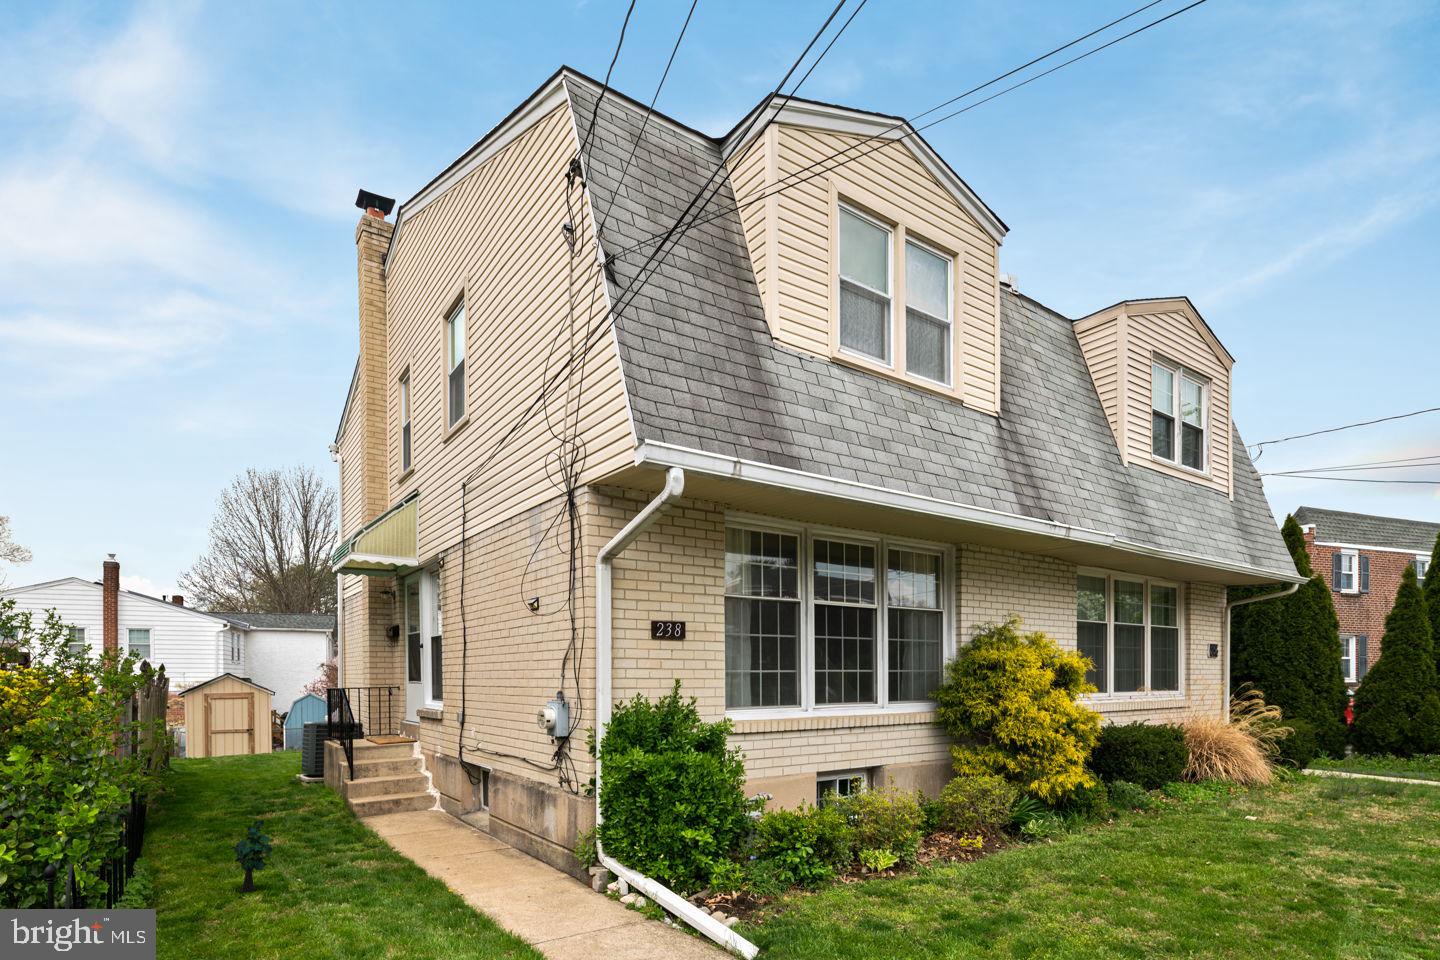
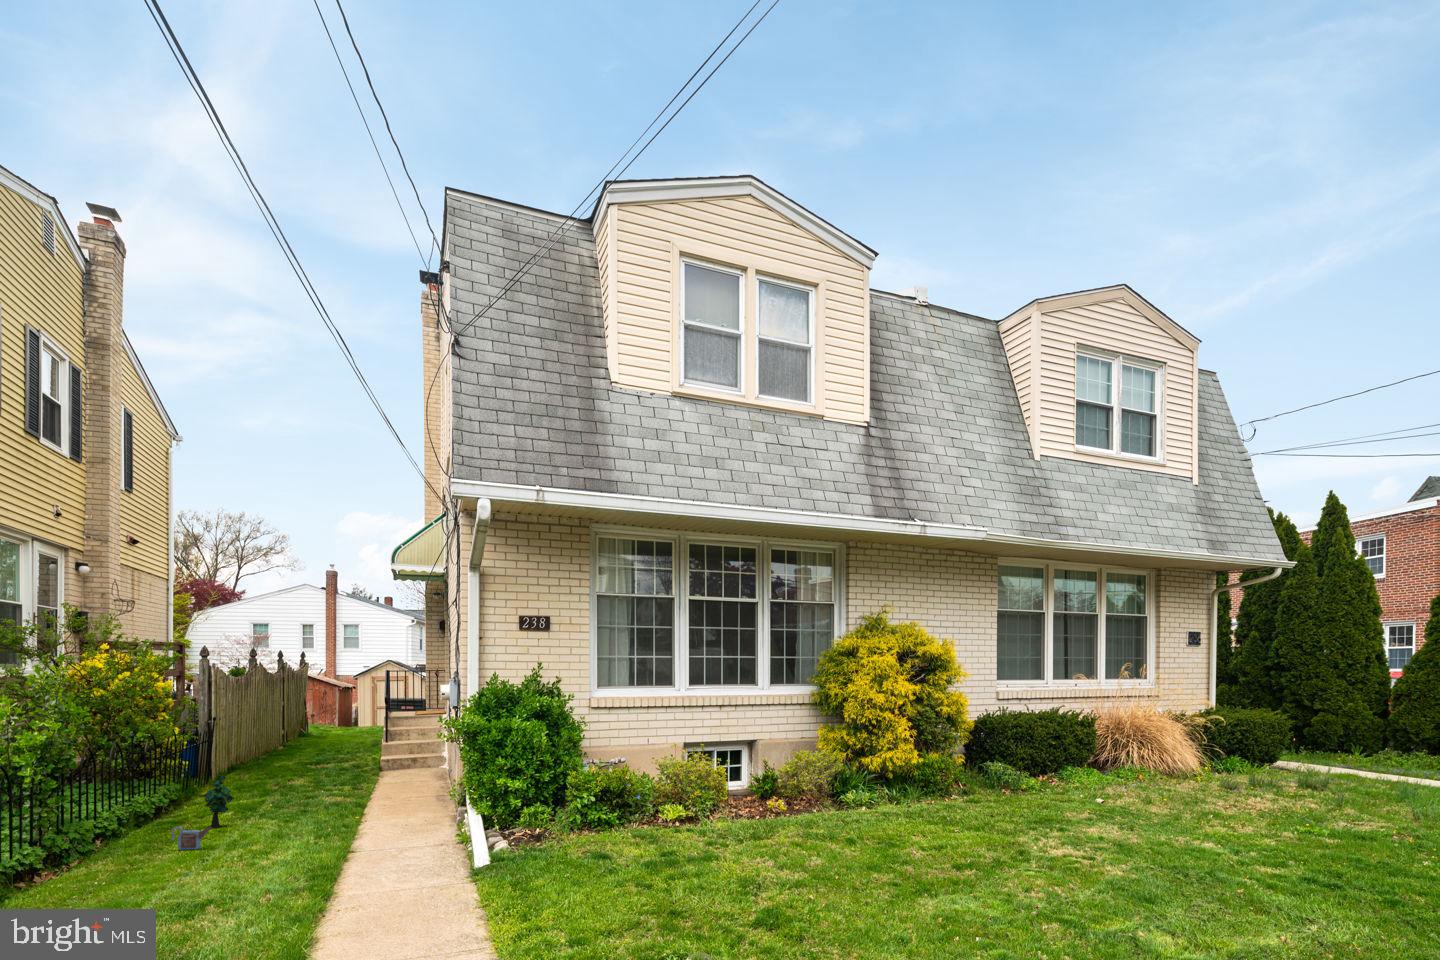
watering can: none [225,907,288,943] -> present [171,826,212,850]

